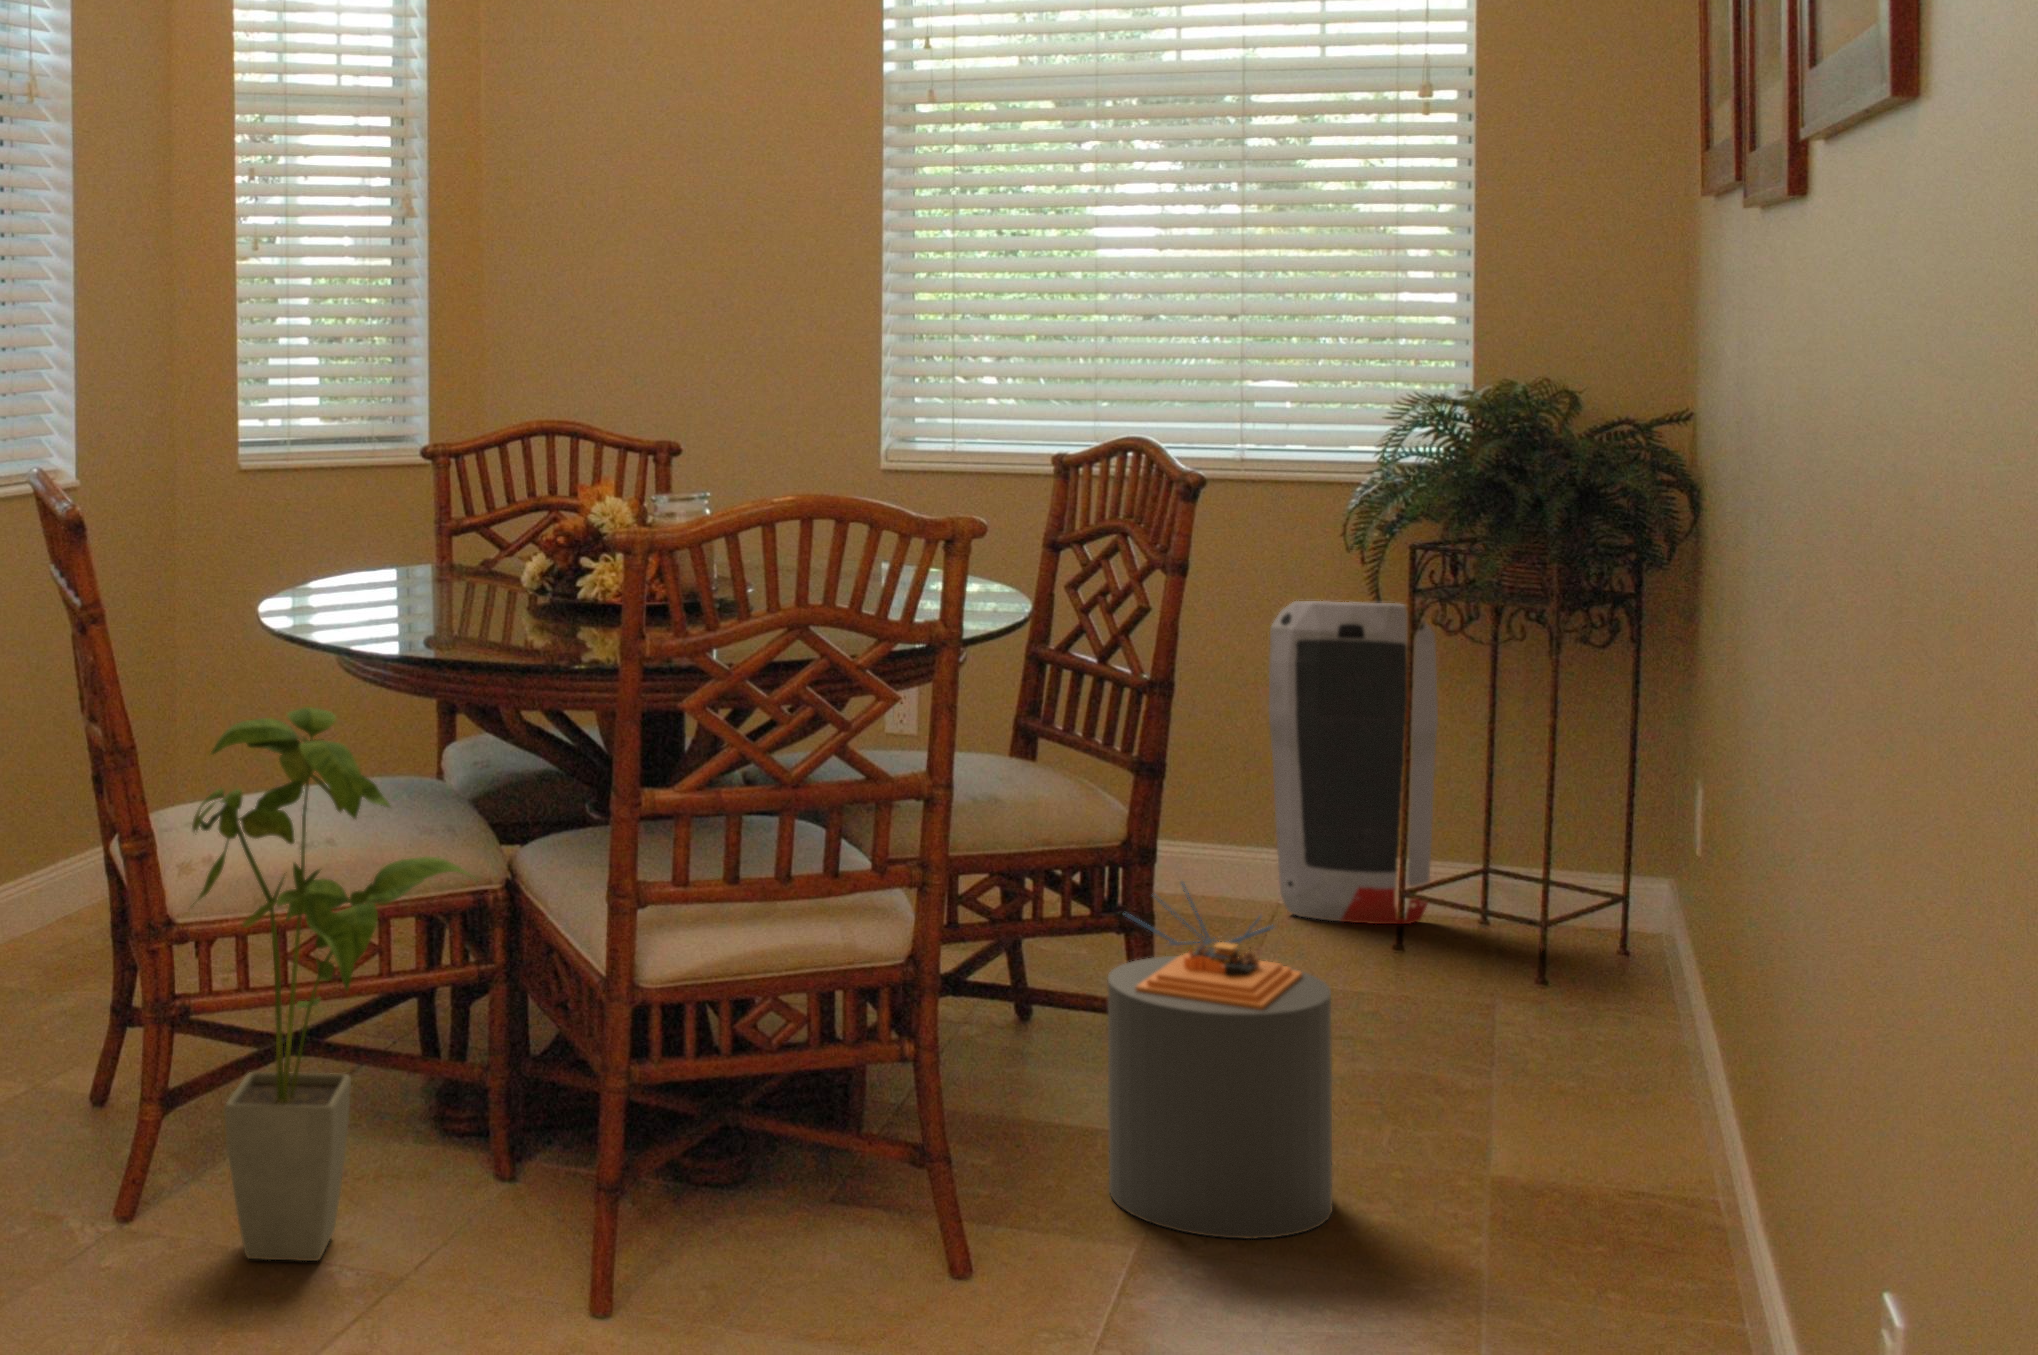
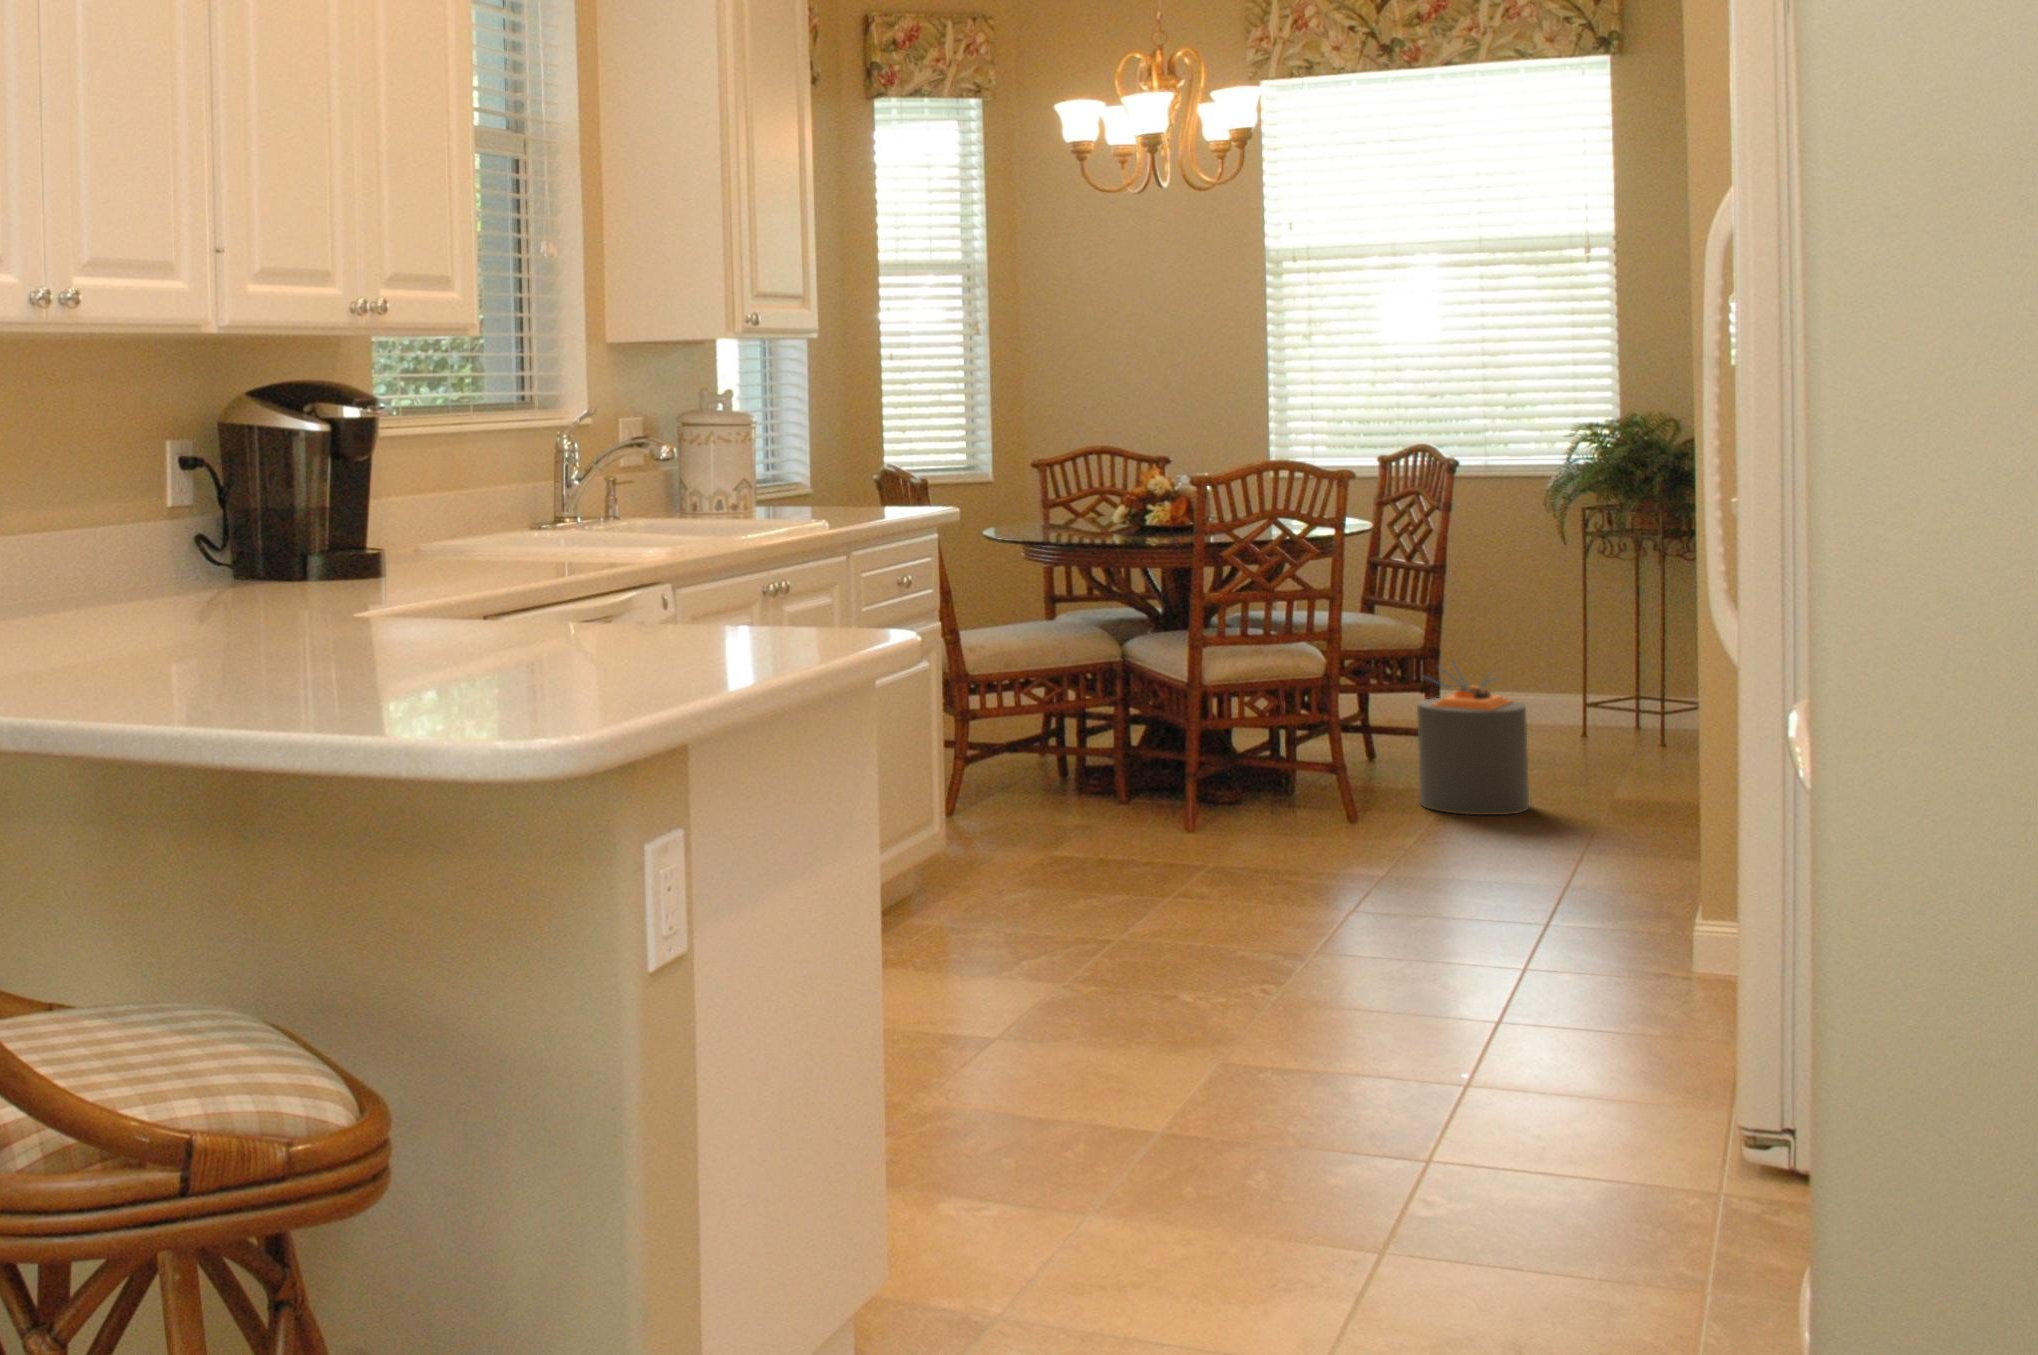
air purifier: present [1269,601,1438,924] -> none [1502,544,1602,727]
house plant: present [191,707,478,1261] -> none [985,573,1120,821]

